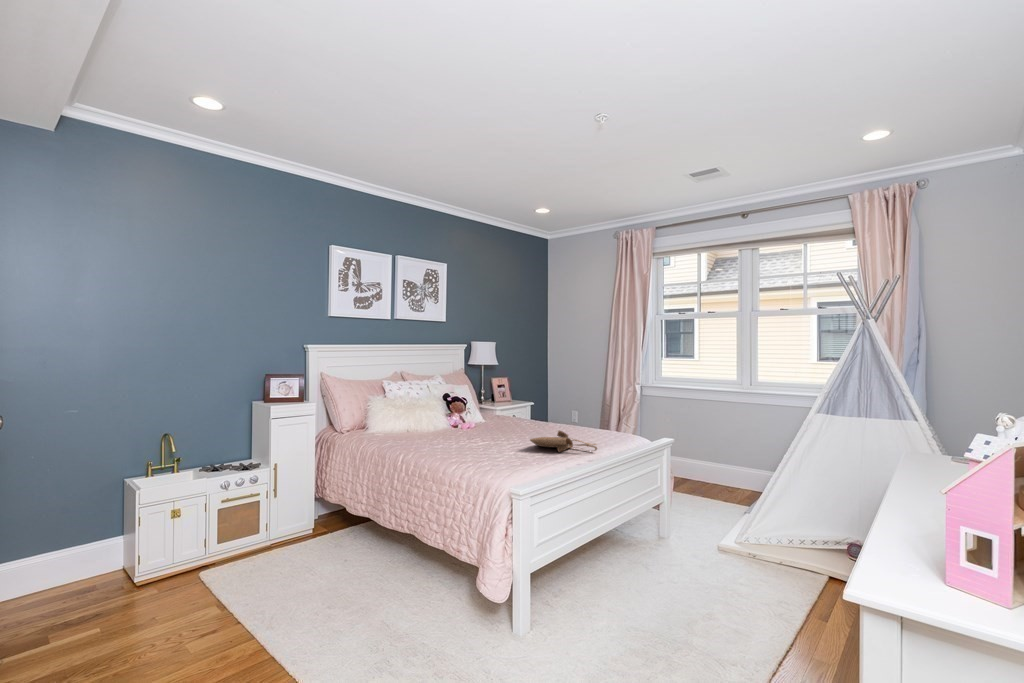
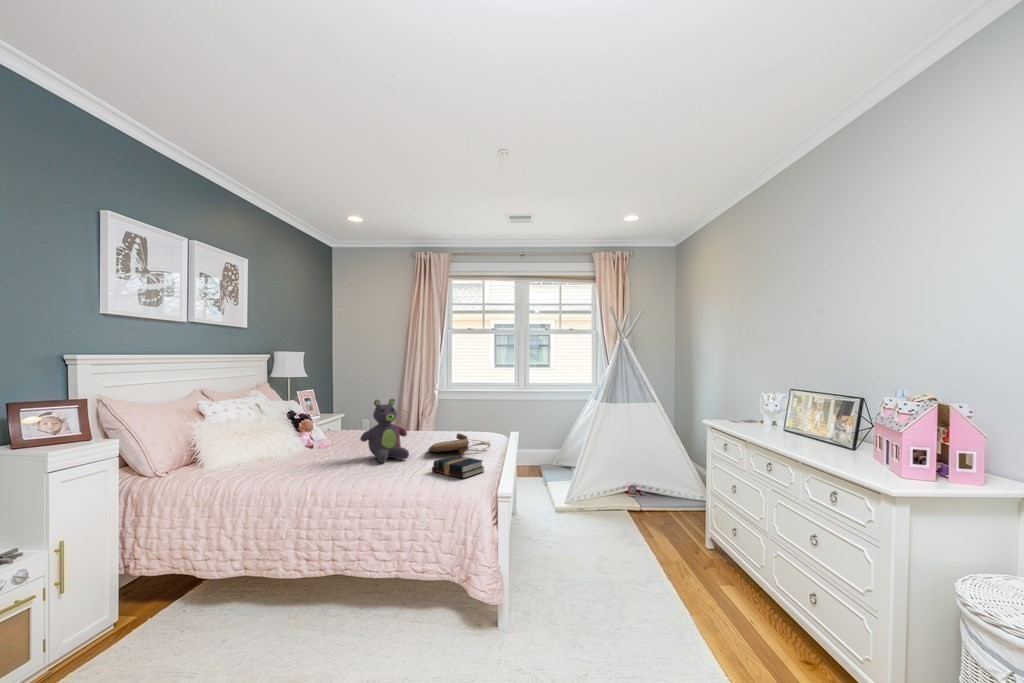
stuffed bear: none [472,389,517,448] -> present [360,399,409,462]
hardback book: none [502,450,545,472] -> present [432,455,484,478]

